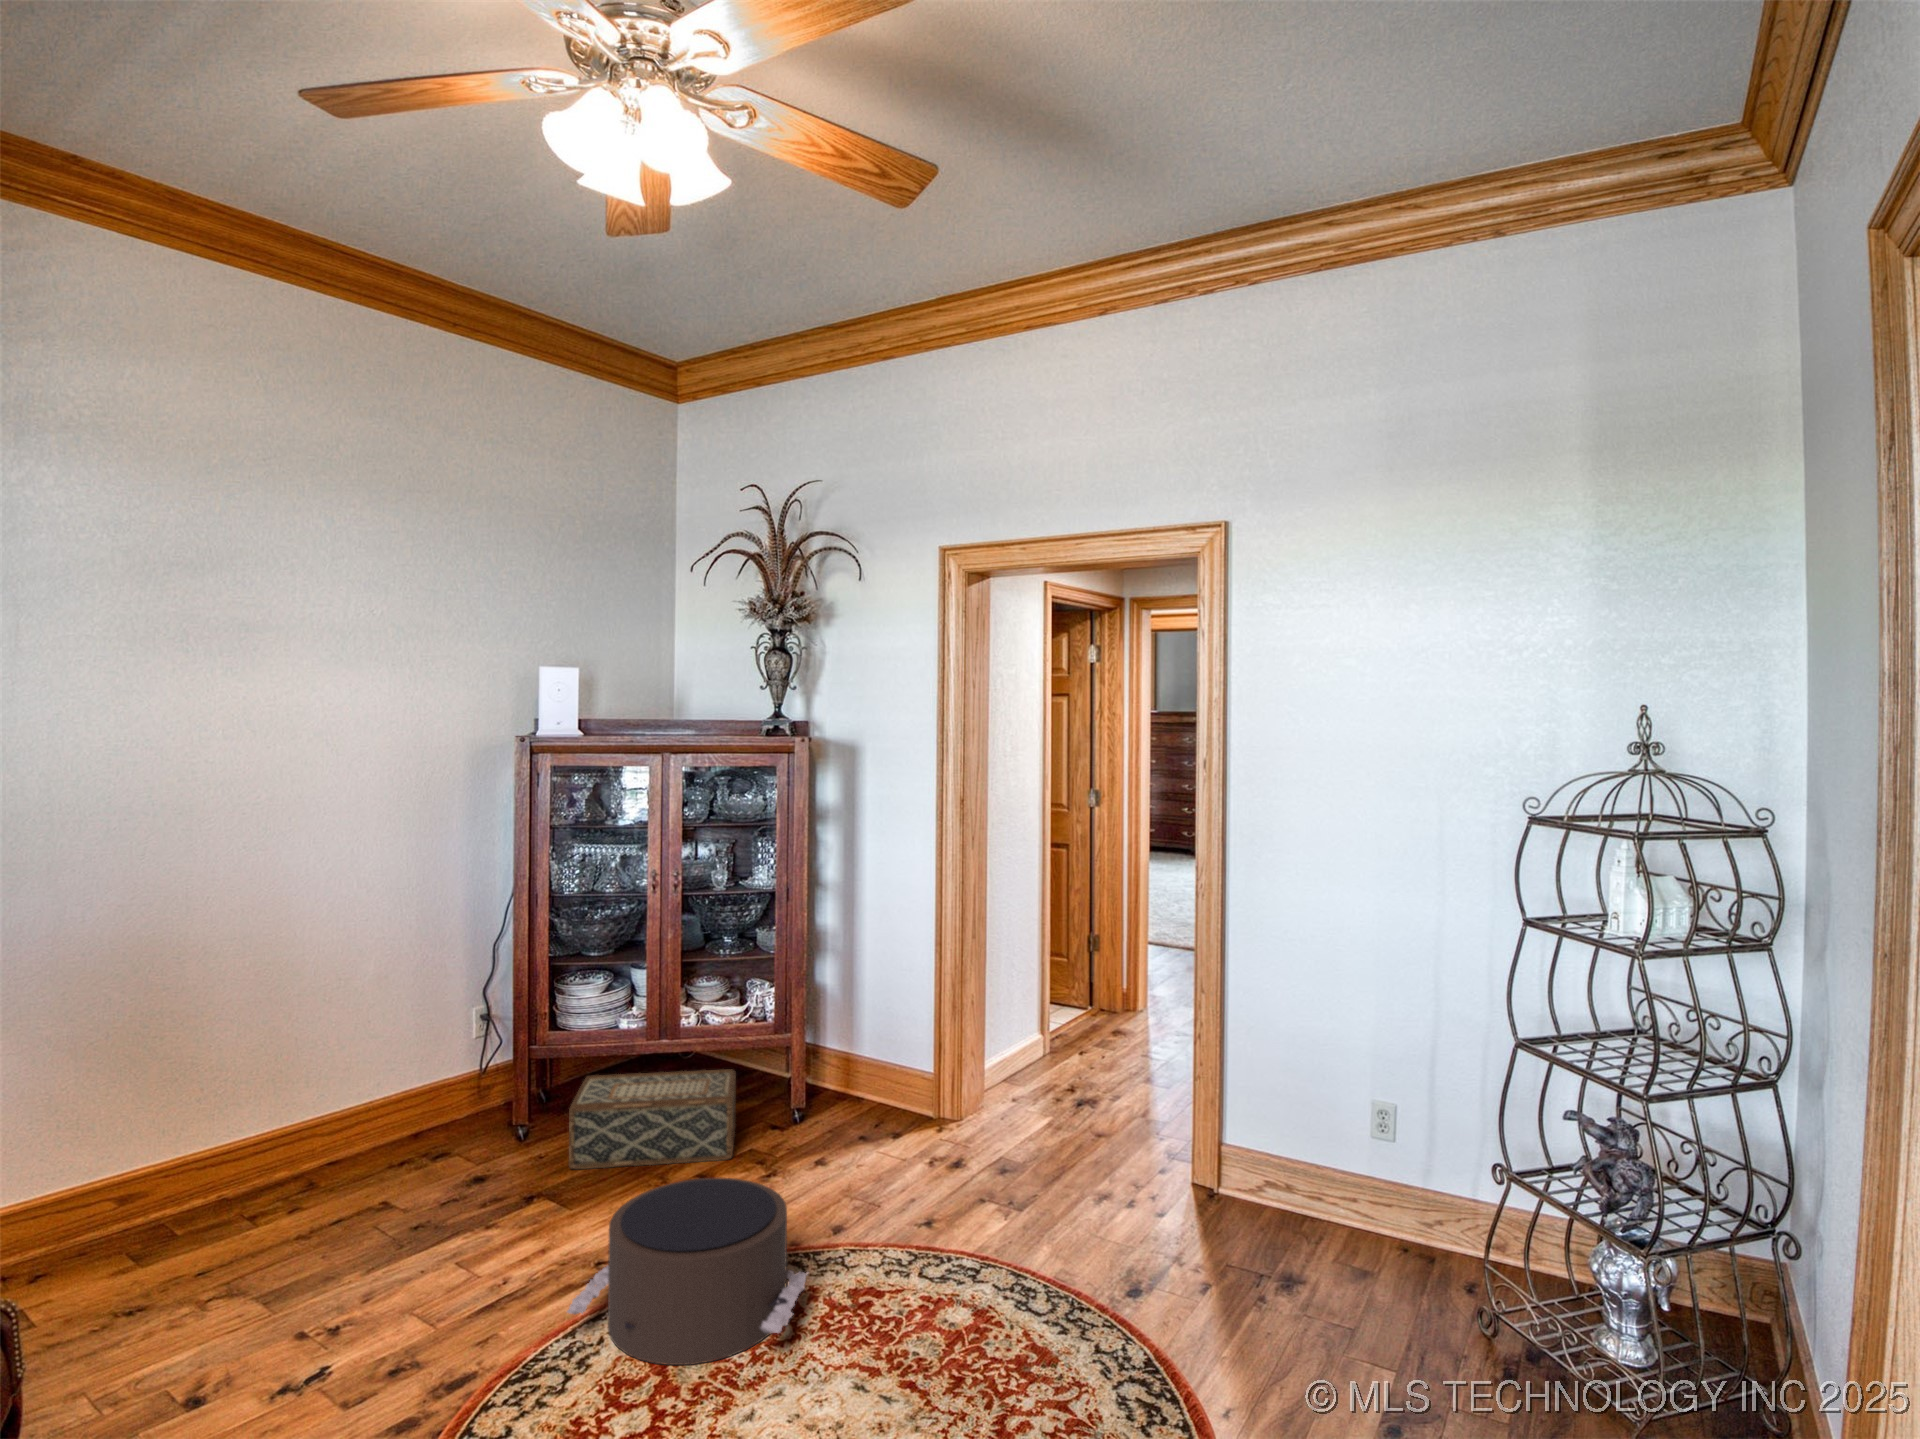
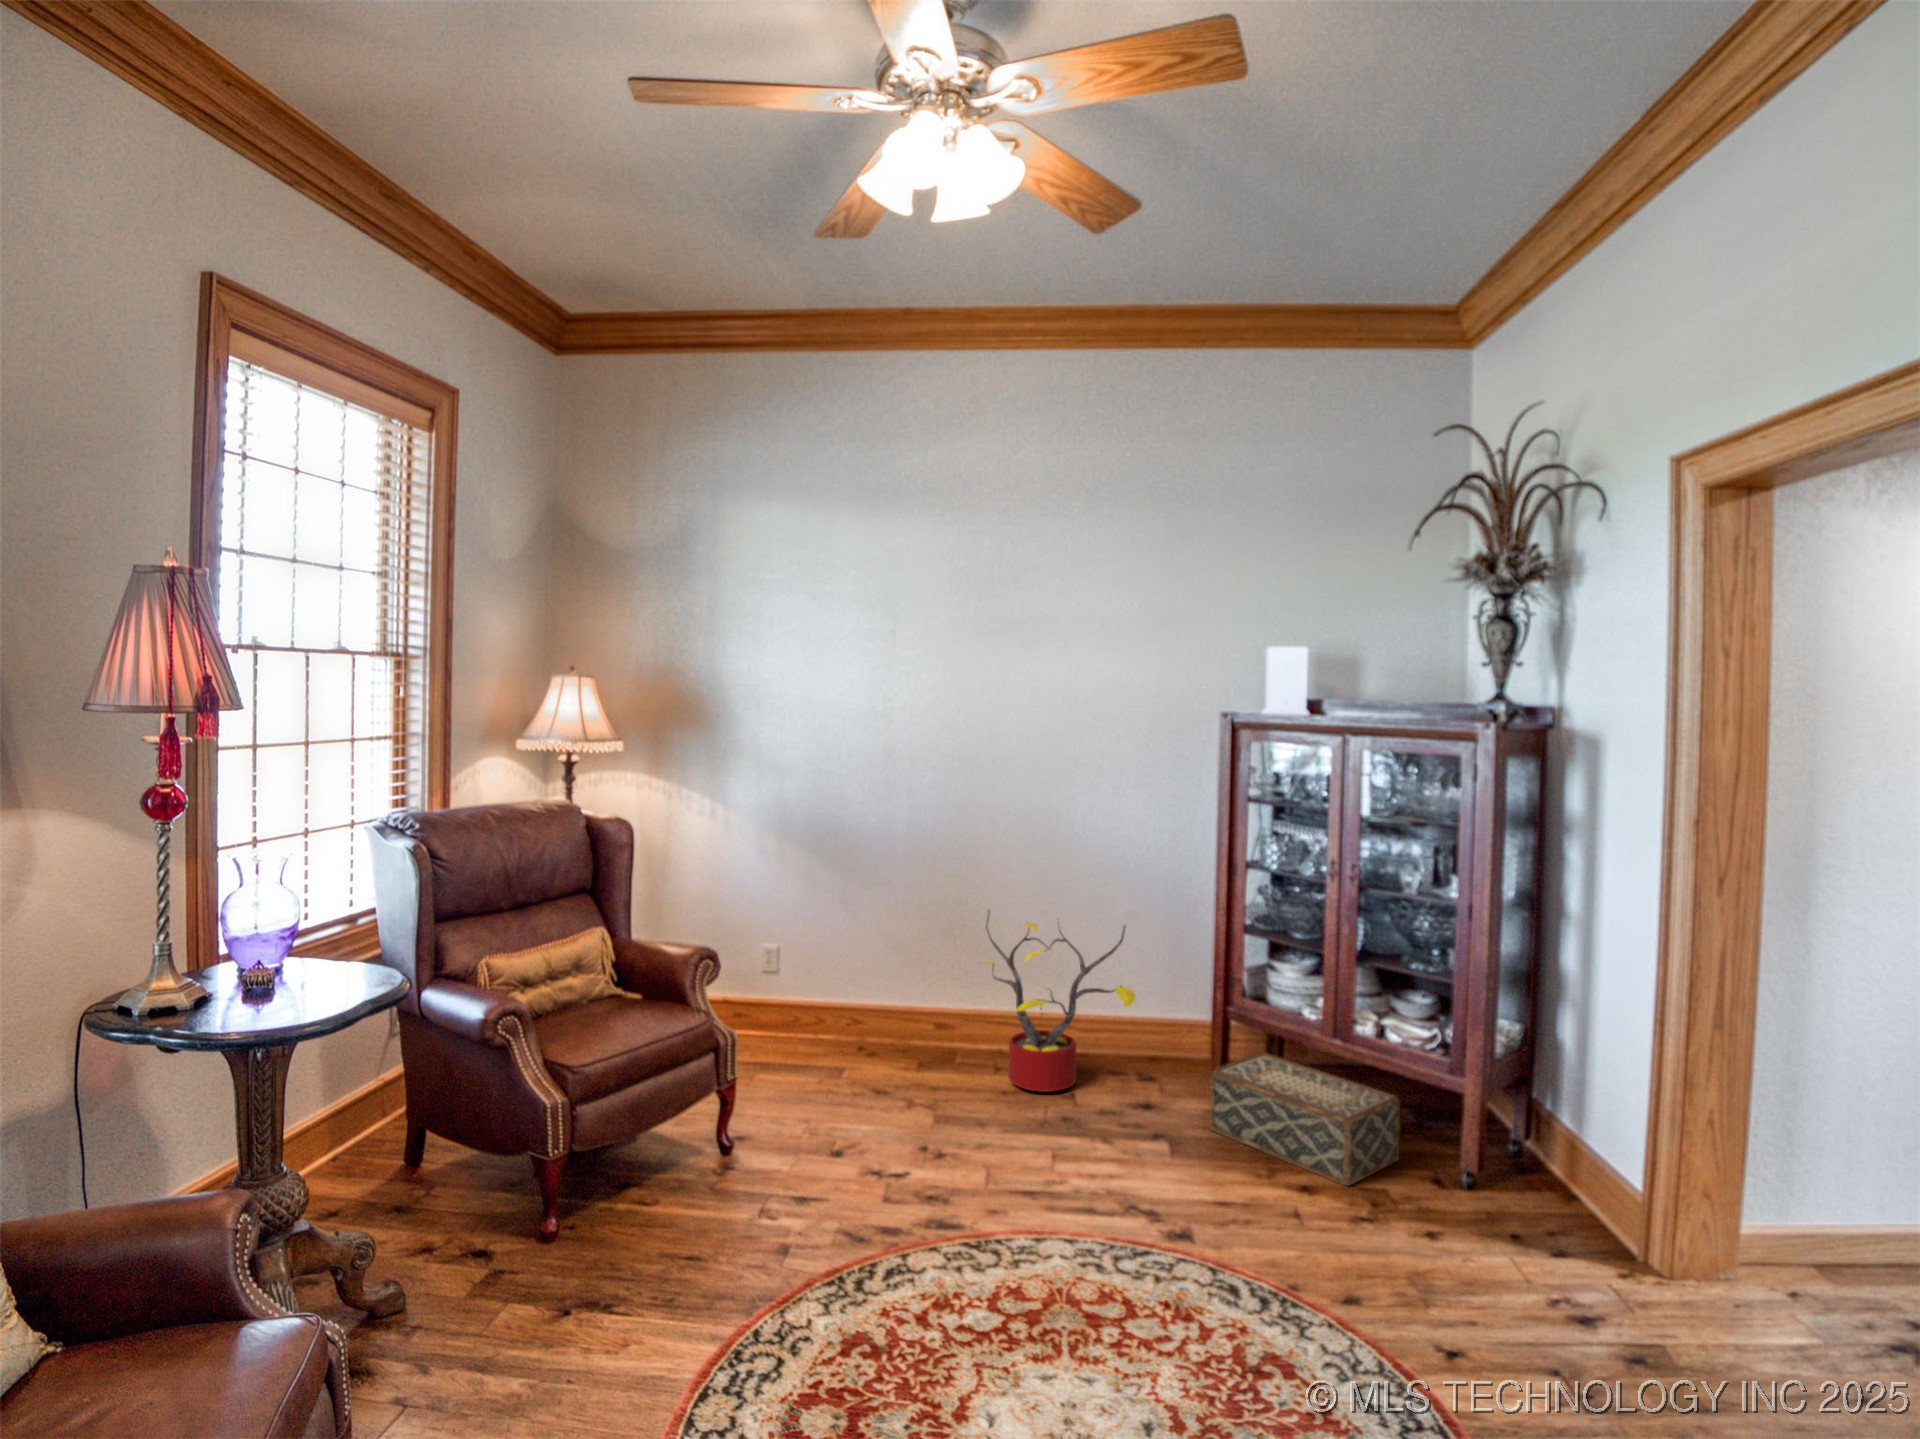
decorative plant: none [187,981,461,1223] -> present [985,911,1135,1092]
pouf: present [567,1178,808,1365] -> none [1029,1153,1224,1337]

